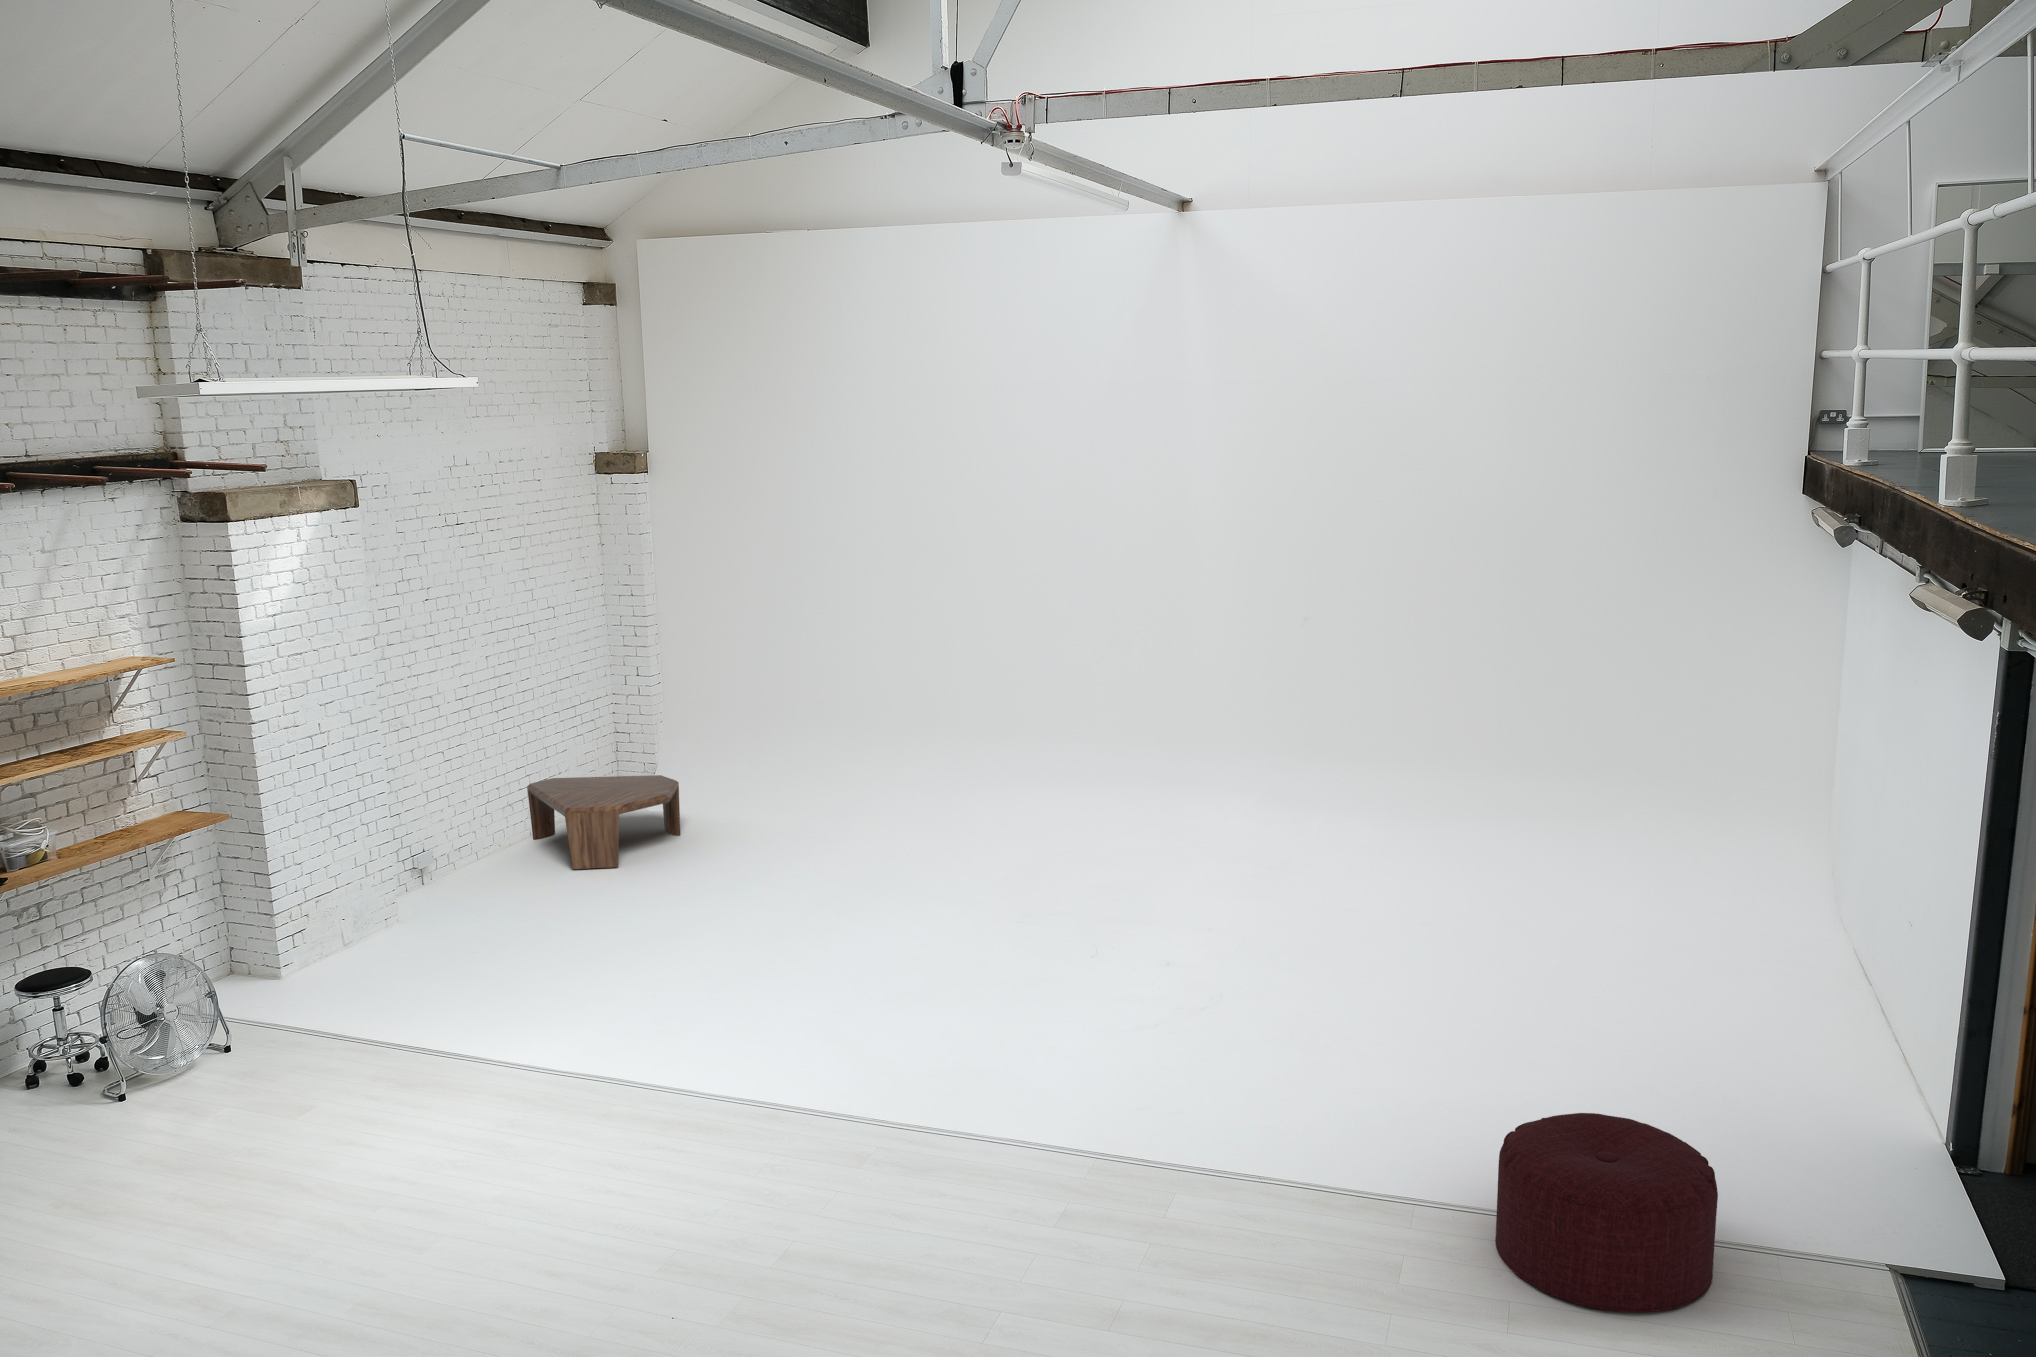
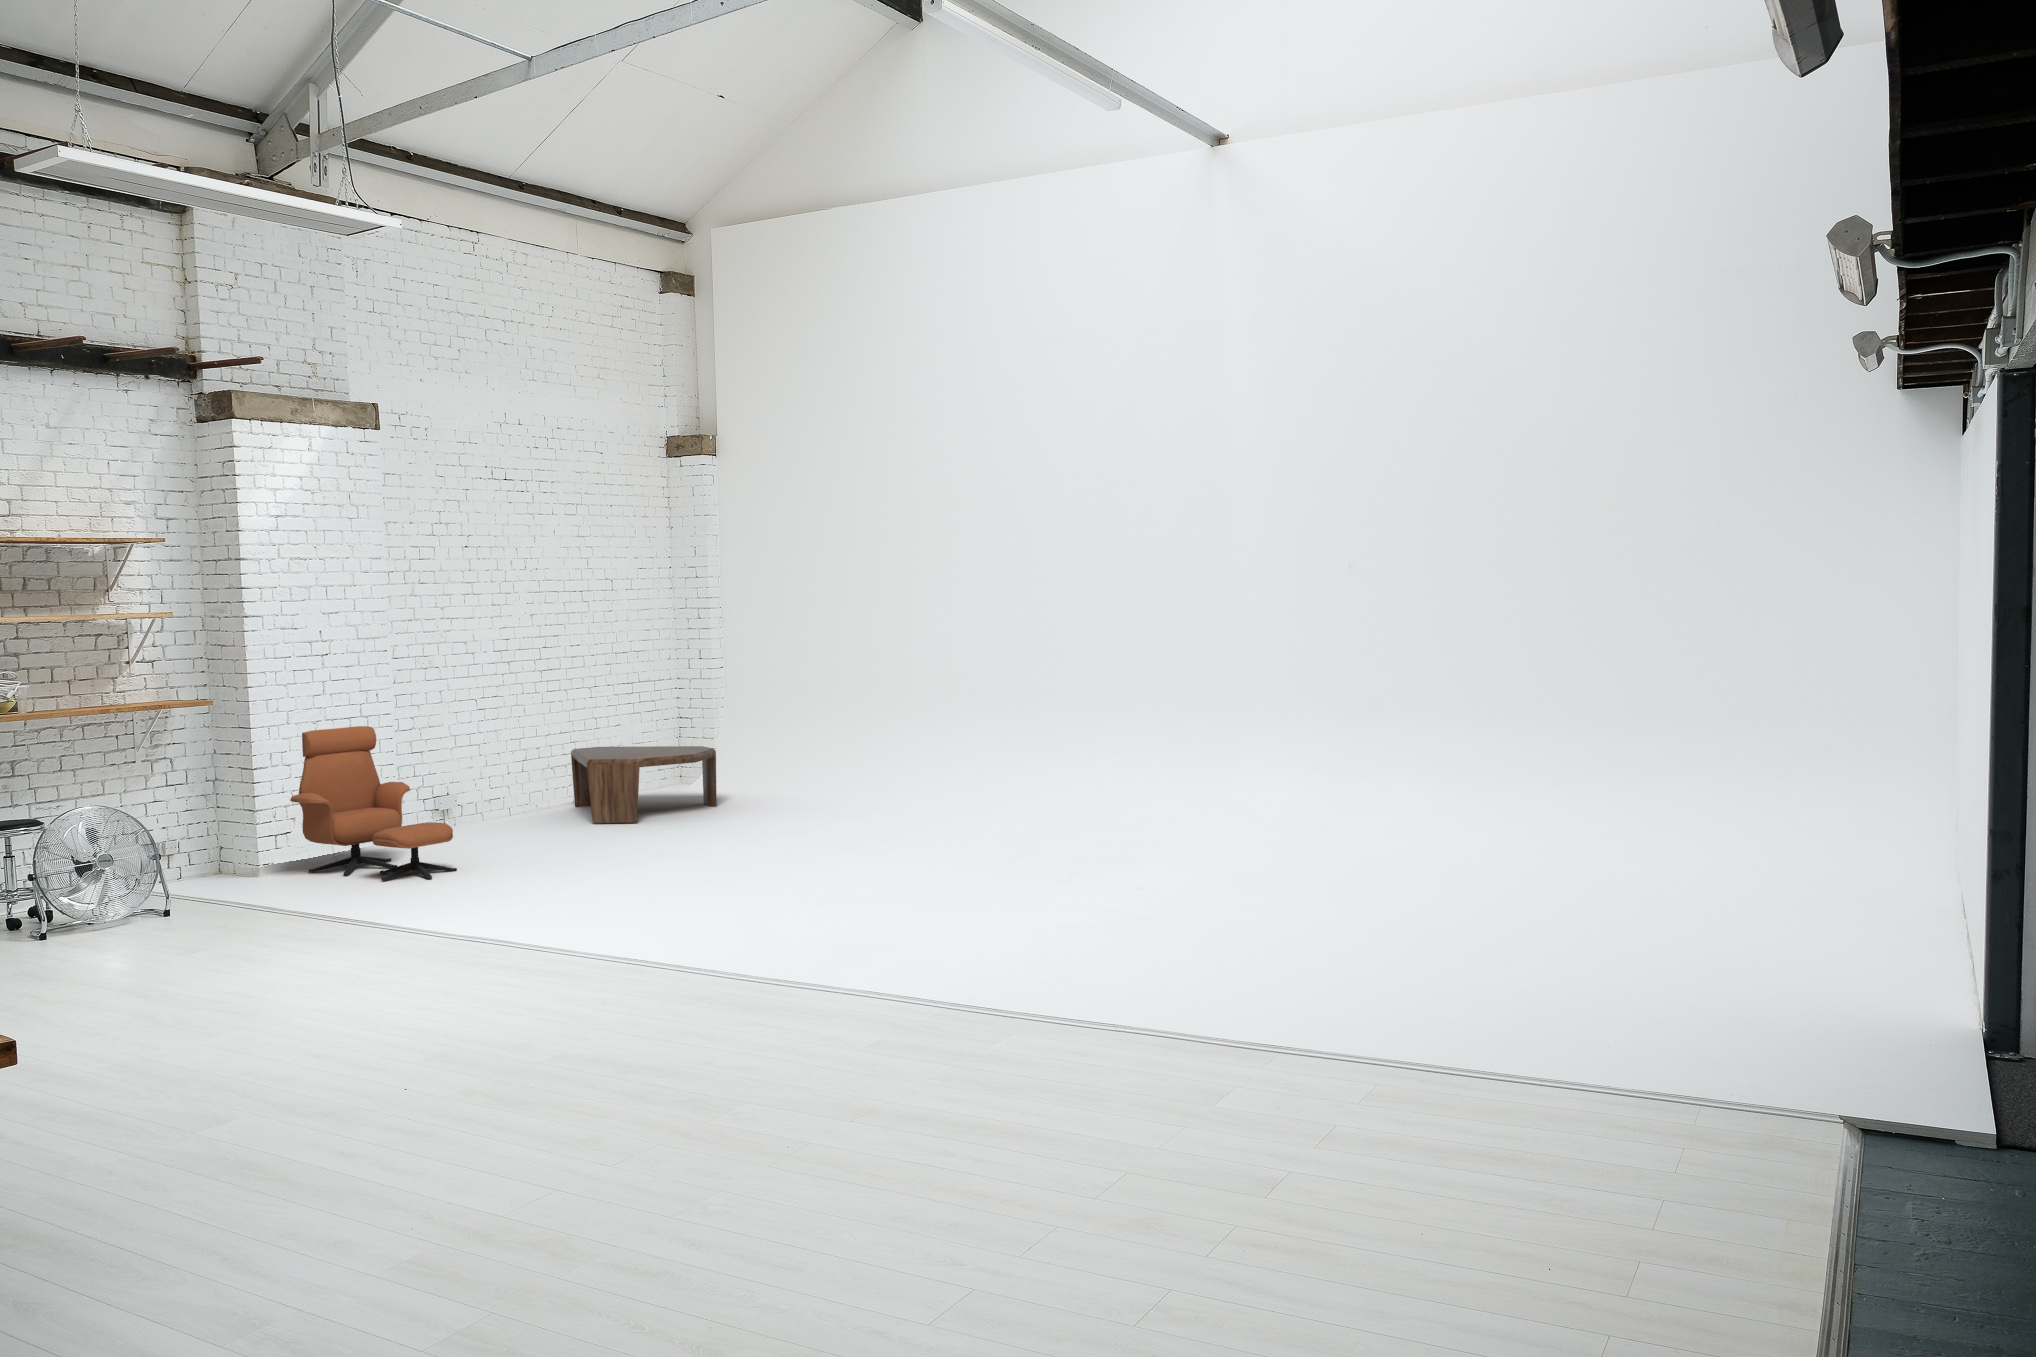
lounge chair: none [309,813,486,980] -> present [290,726,457,881]
ottoman: present [1495,1113,1718,1313] -> none [1341,935,1602,1135]

